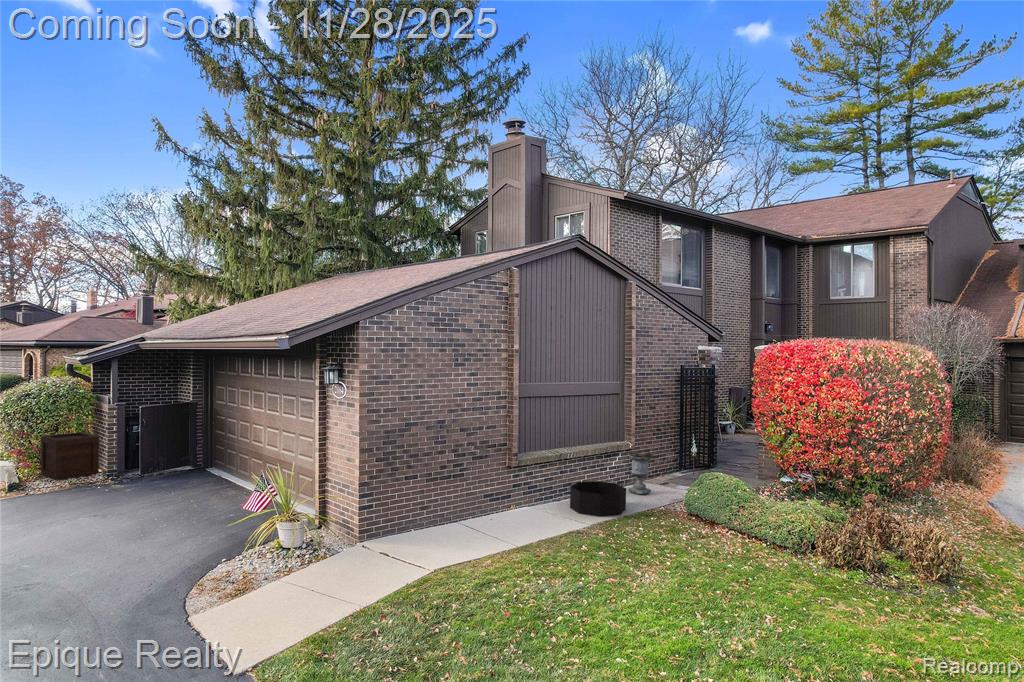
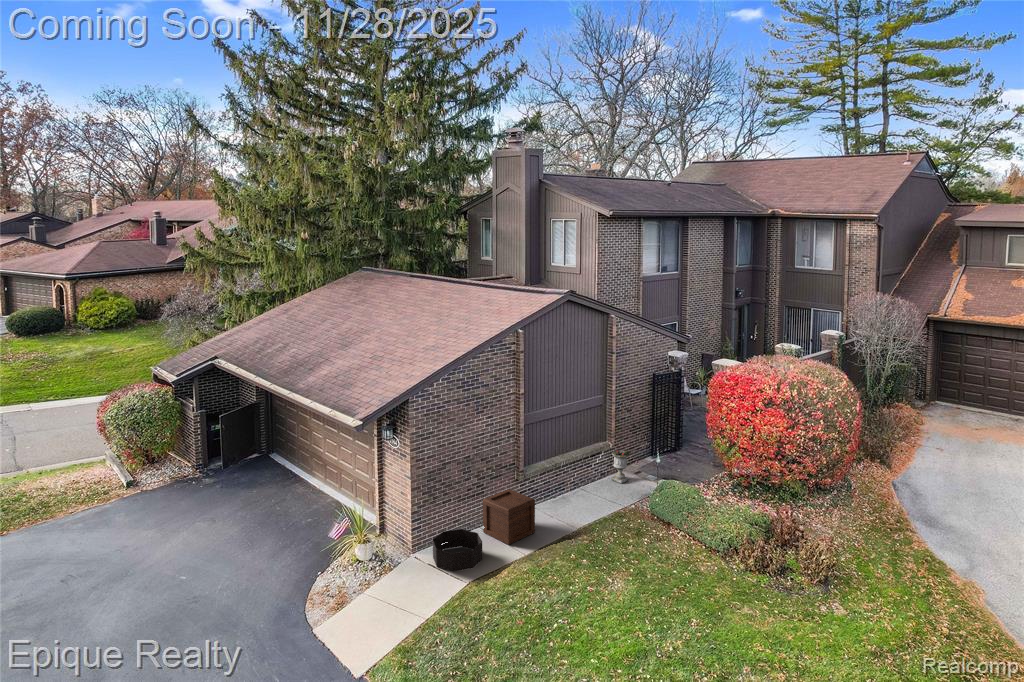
wooden crate: present [41,432,99,480] -> present [483,489,535,545]
basket: present [570,481,626,517] -> present [433,529,483,572]

